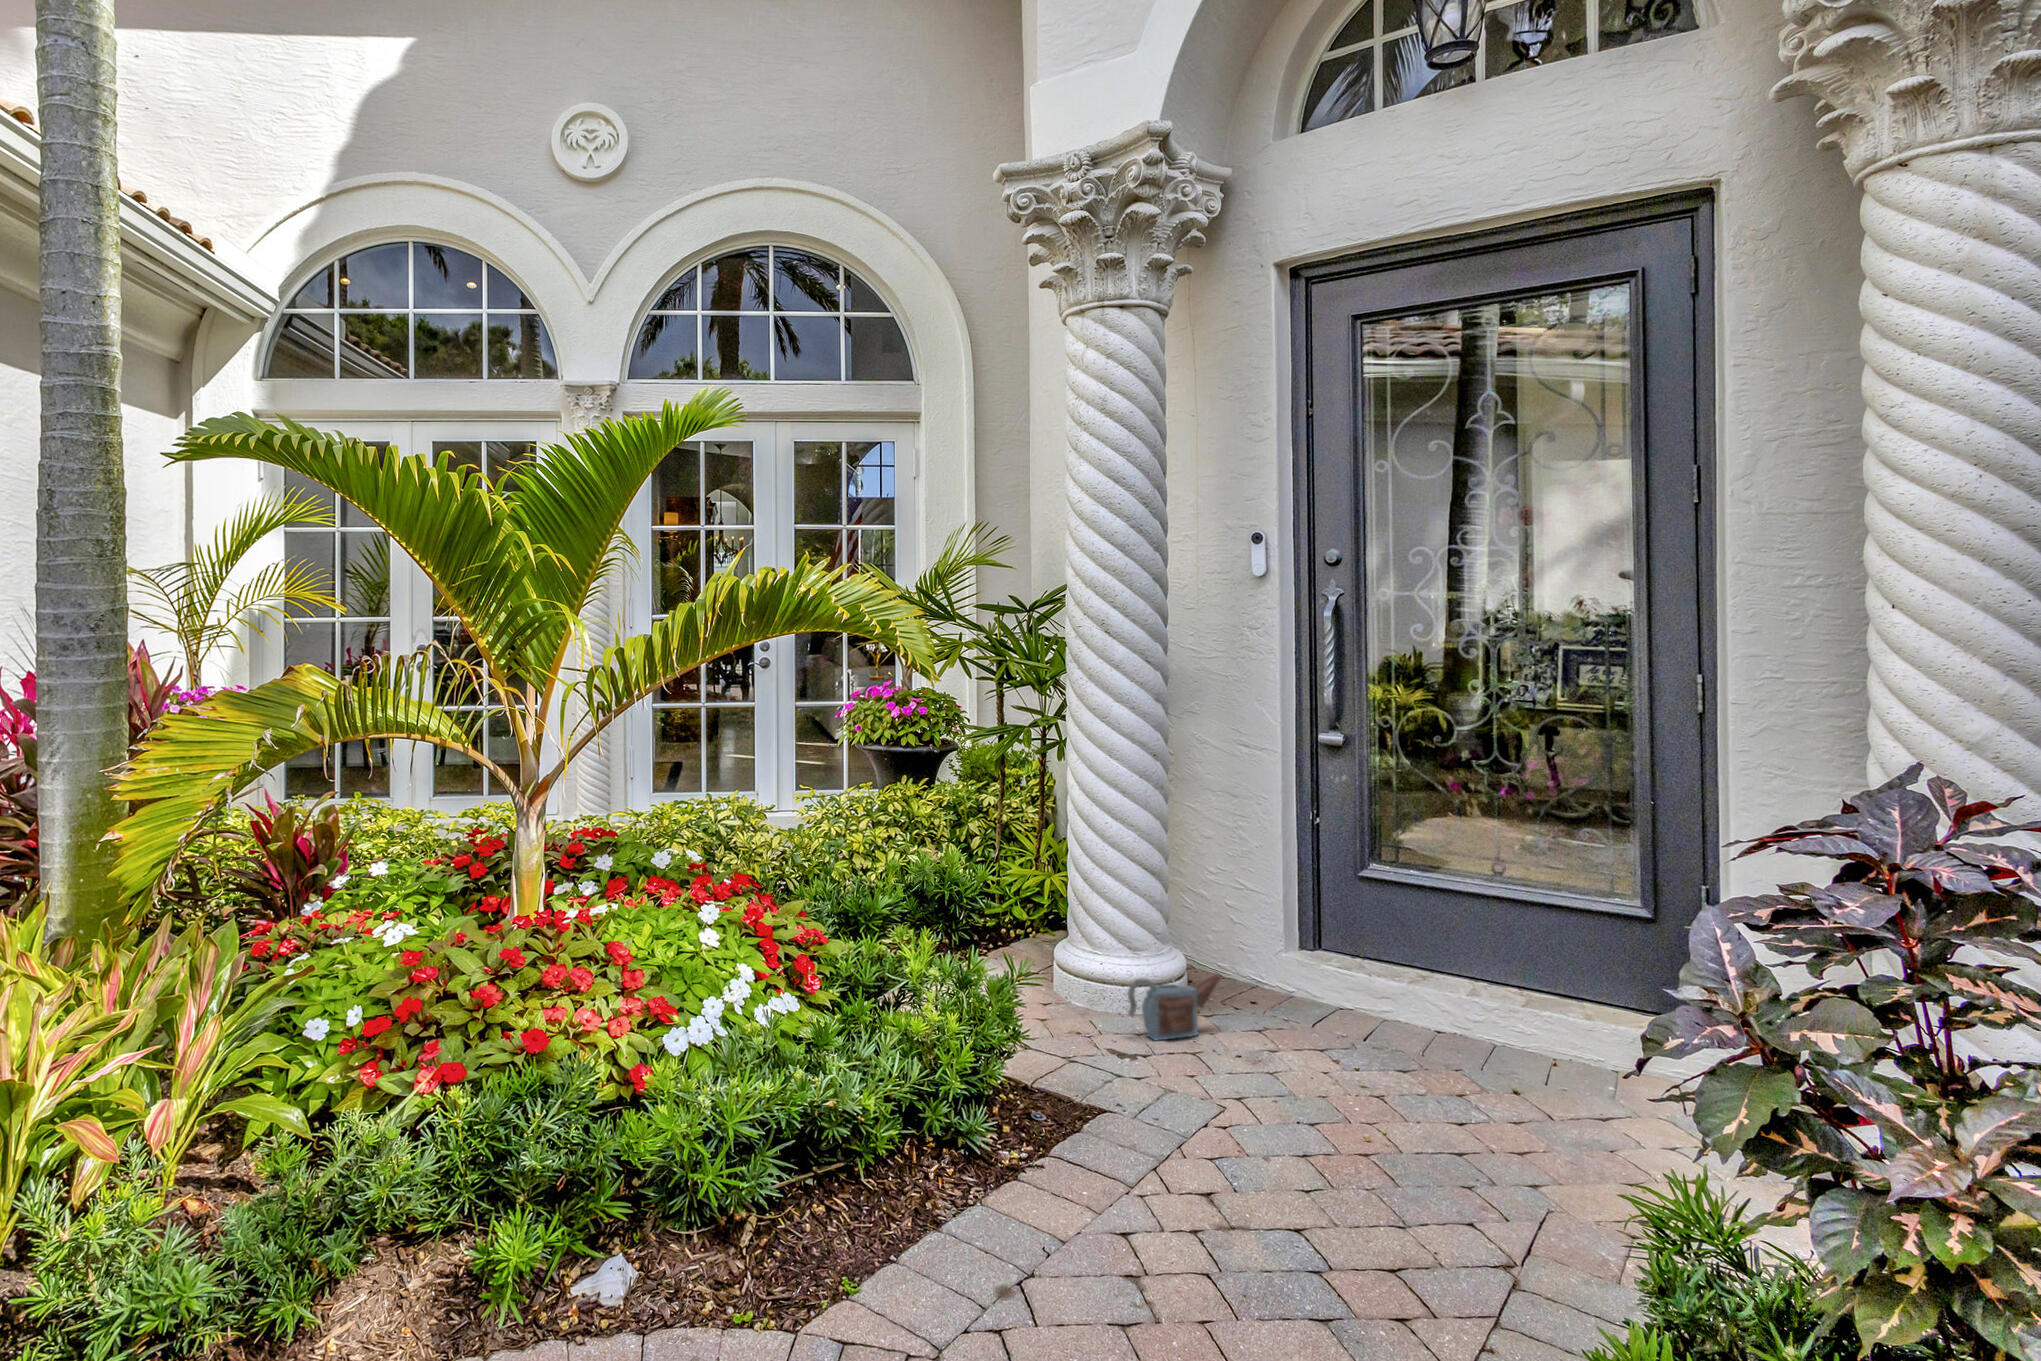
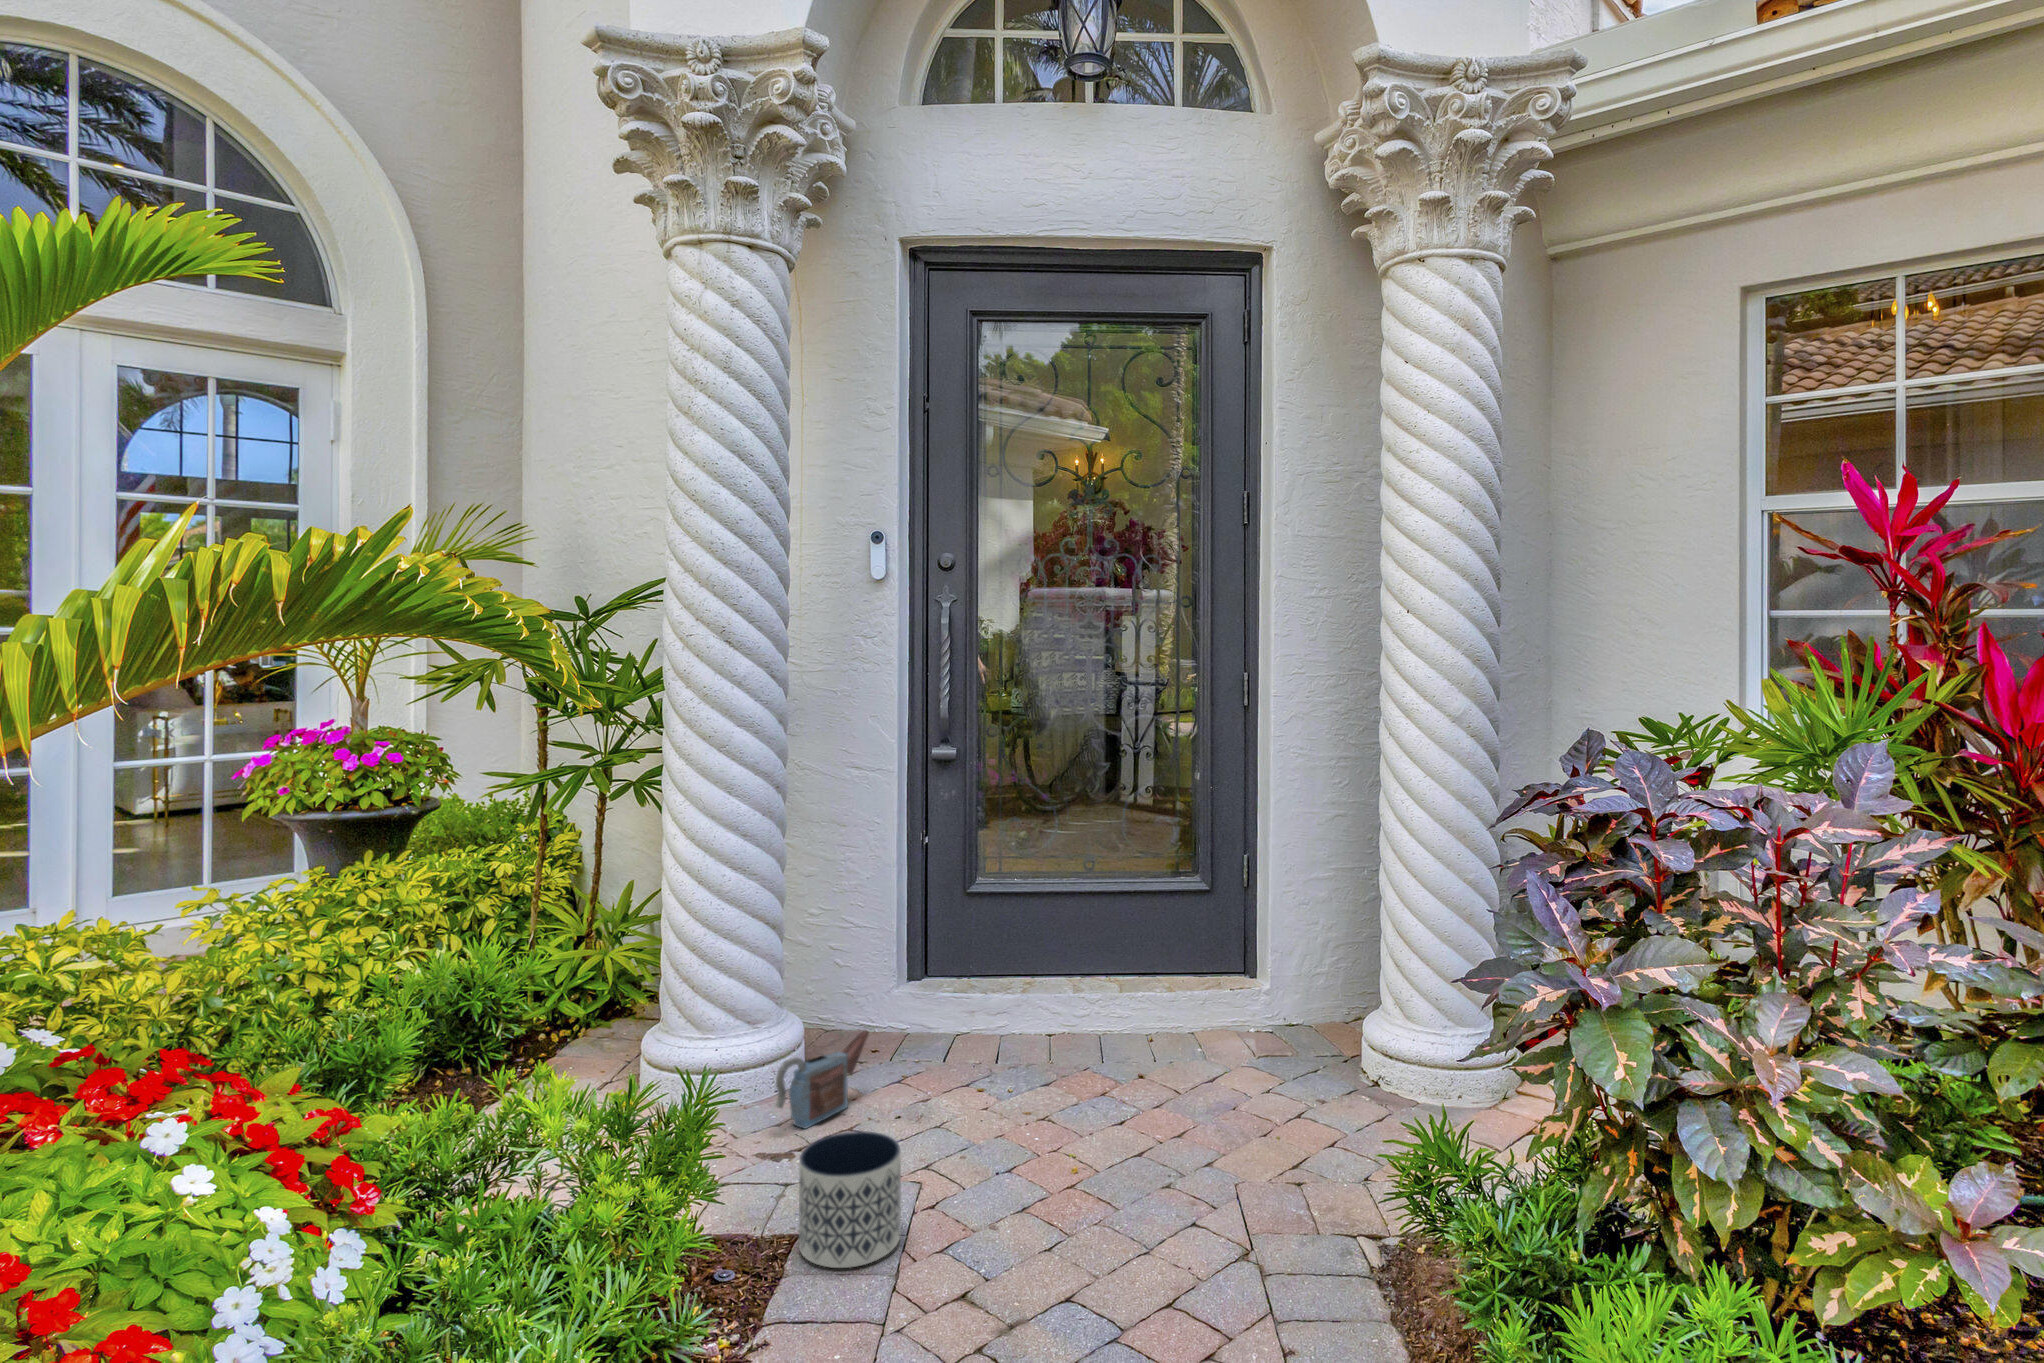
planter: none [1099,1036,1184,1145] -> present [799,1131,901,1268]

